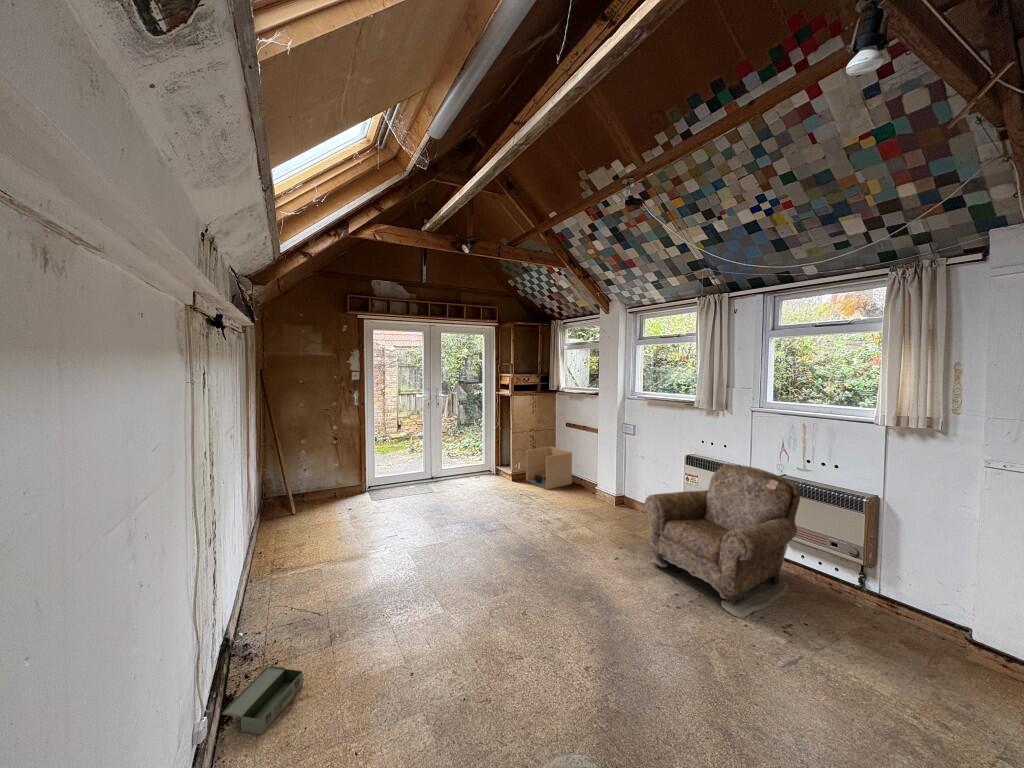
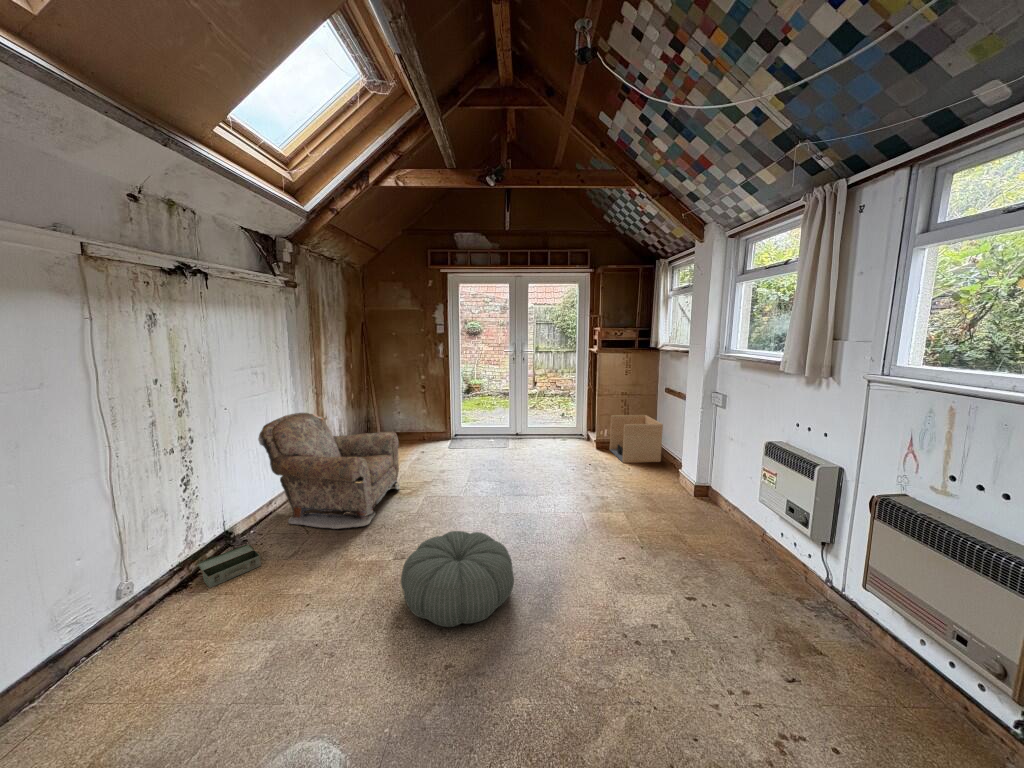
armchair: present [644,464,800,618] -> present [258,413,400,529]
pouf: none [492,569,594,659] -> present [401,531,514,627]

